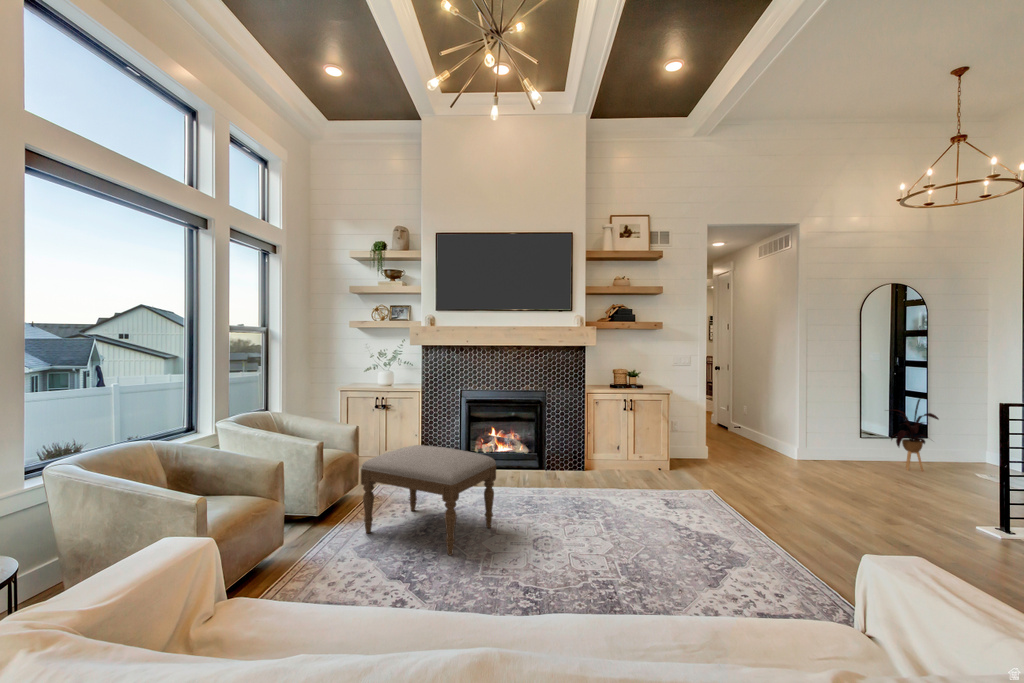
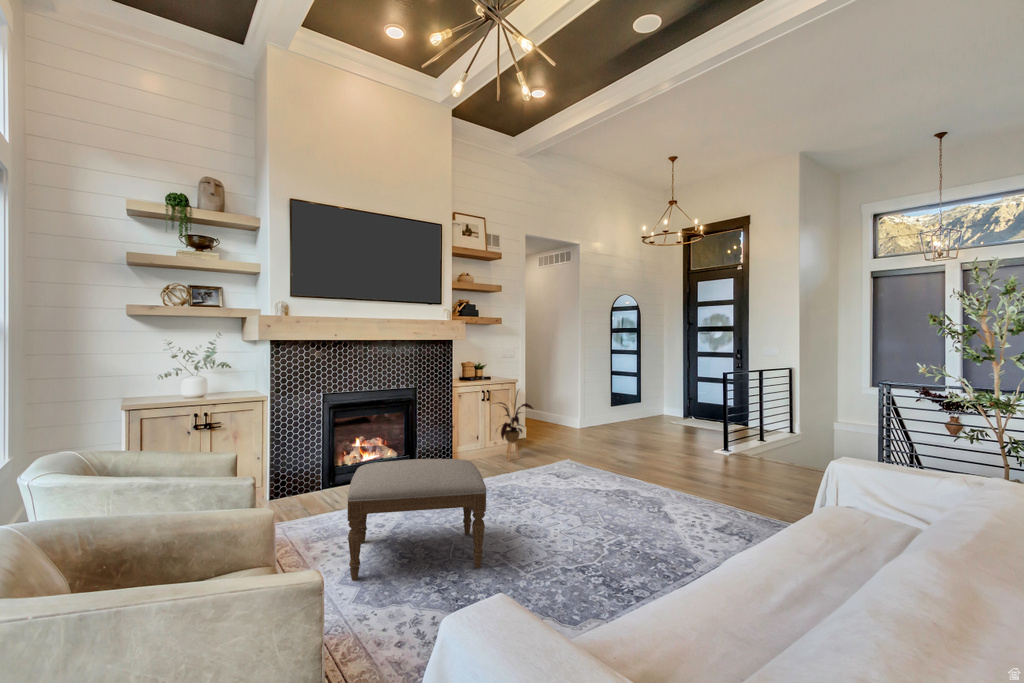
house plant: present [891,399,939,471] -> present [498,391,533,461]

